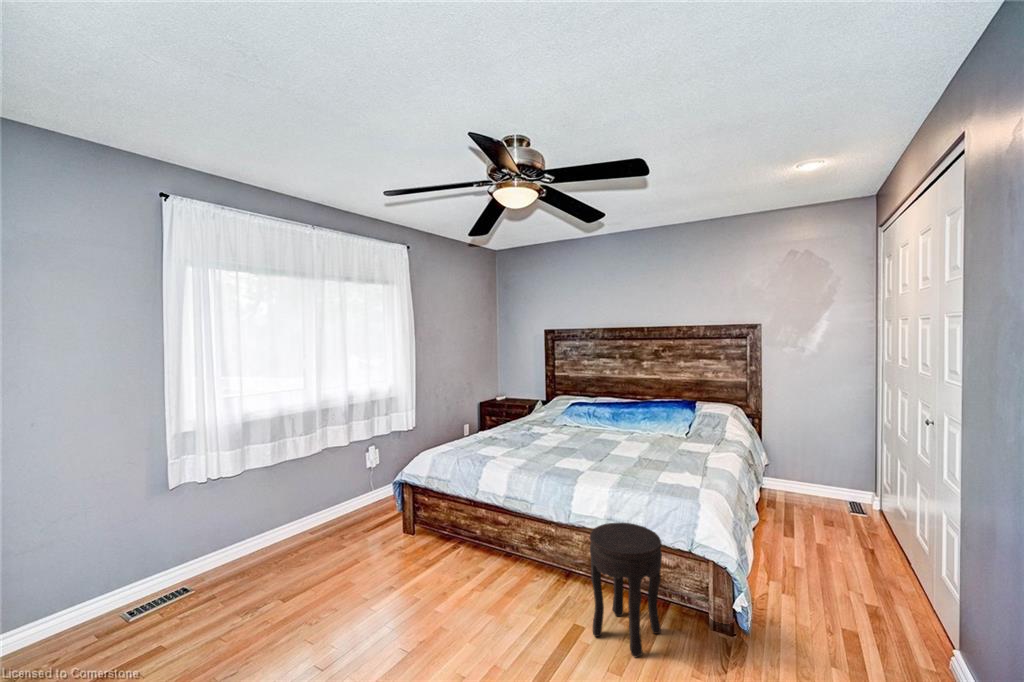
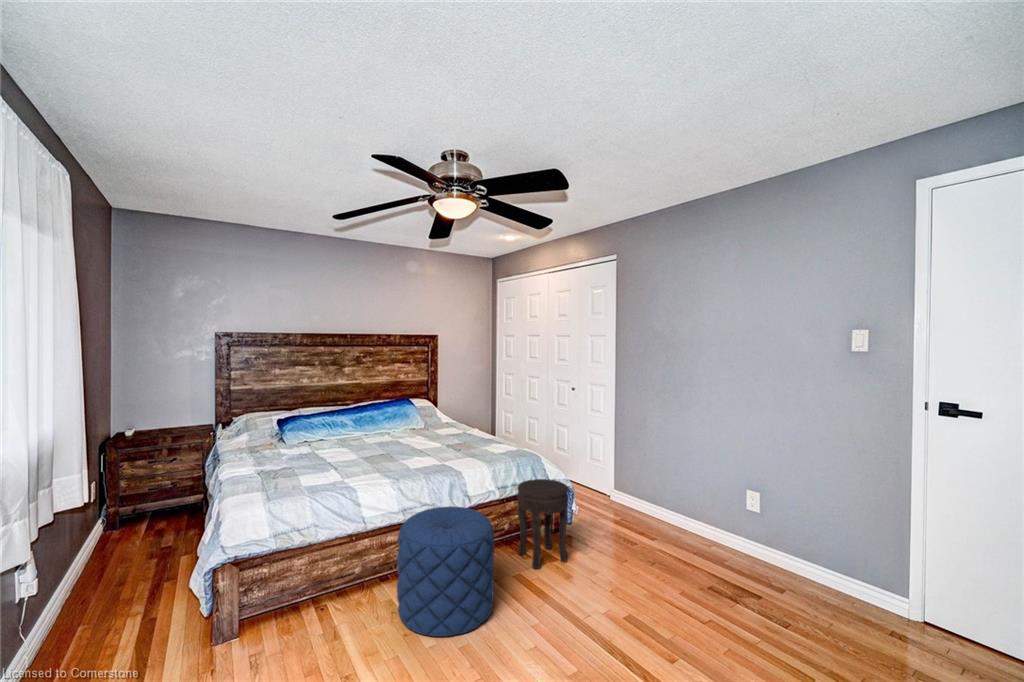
pouf: none [431,501,526,627] -> present [397,506,494,637]

